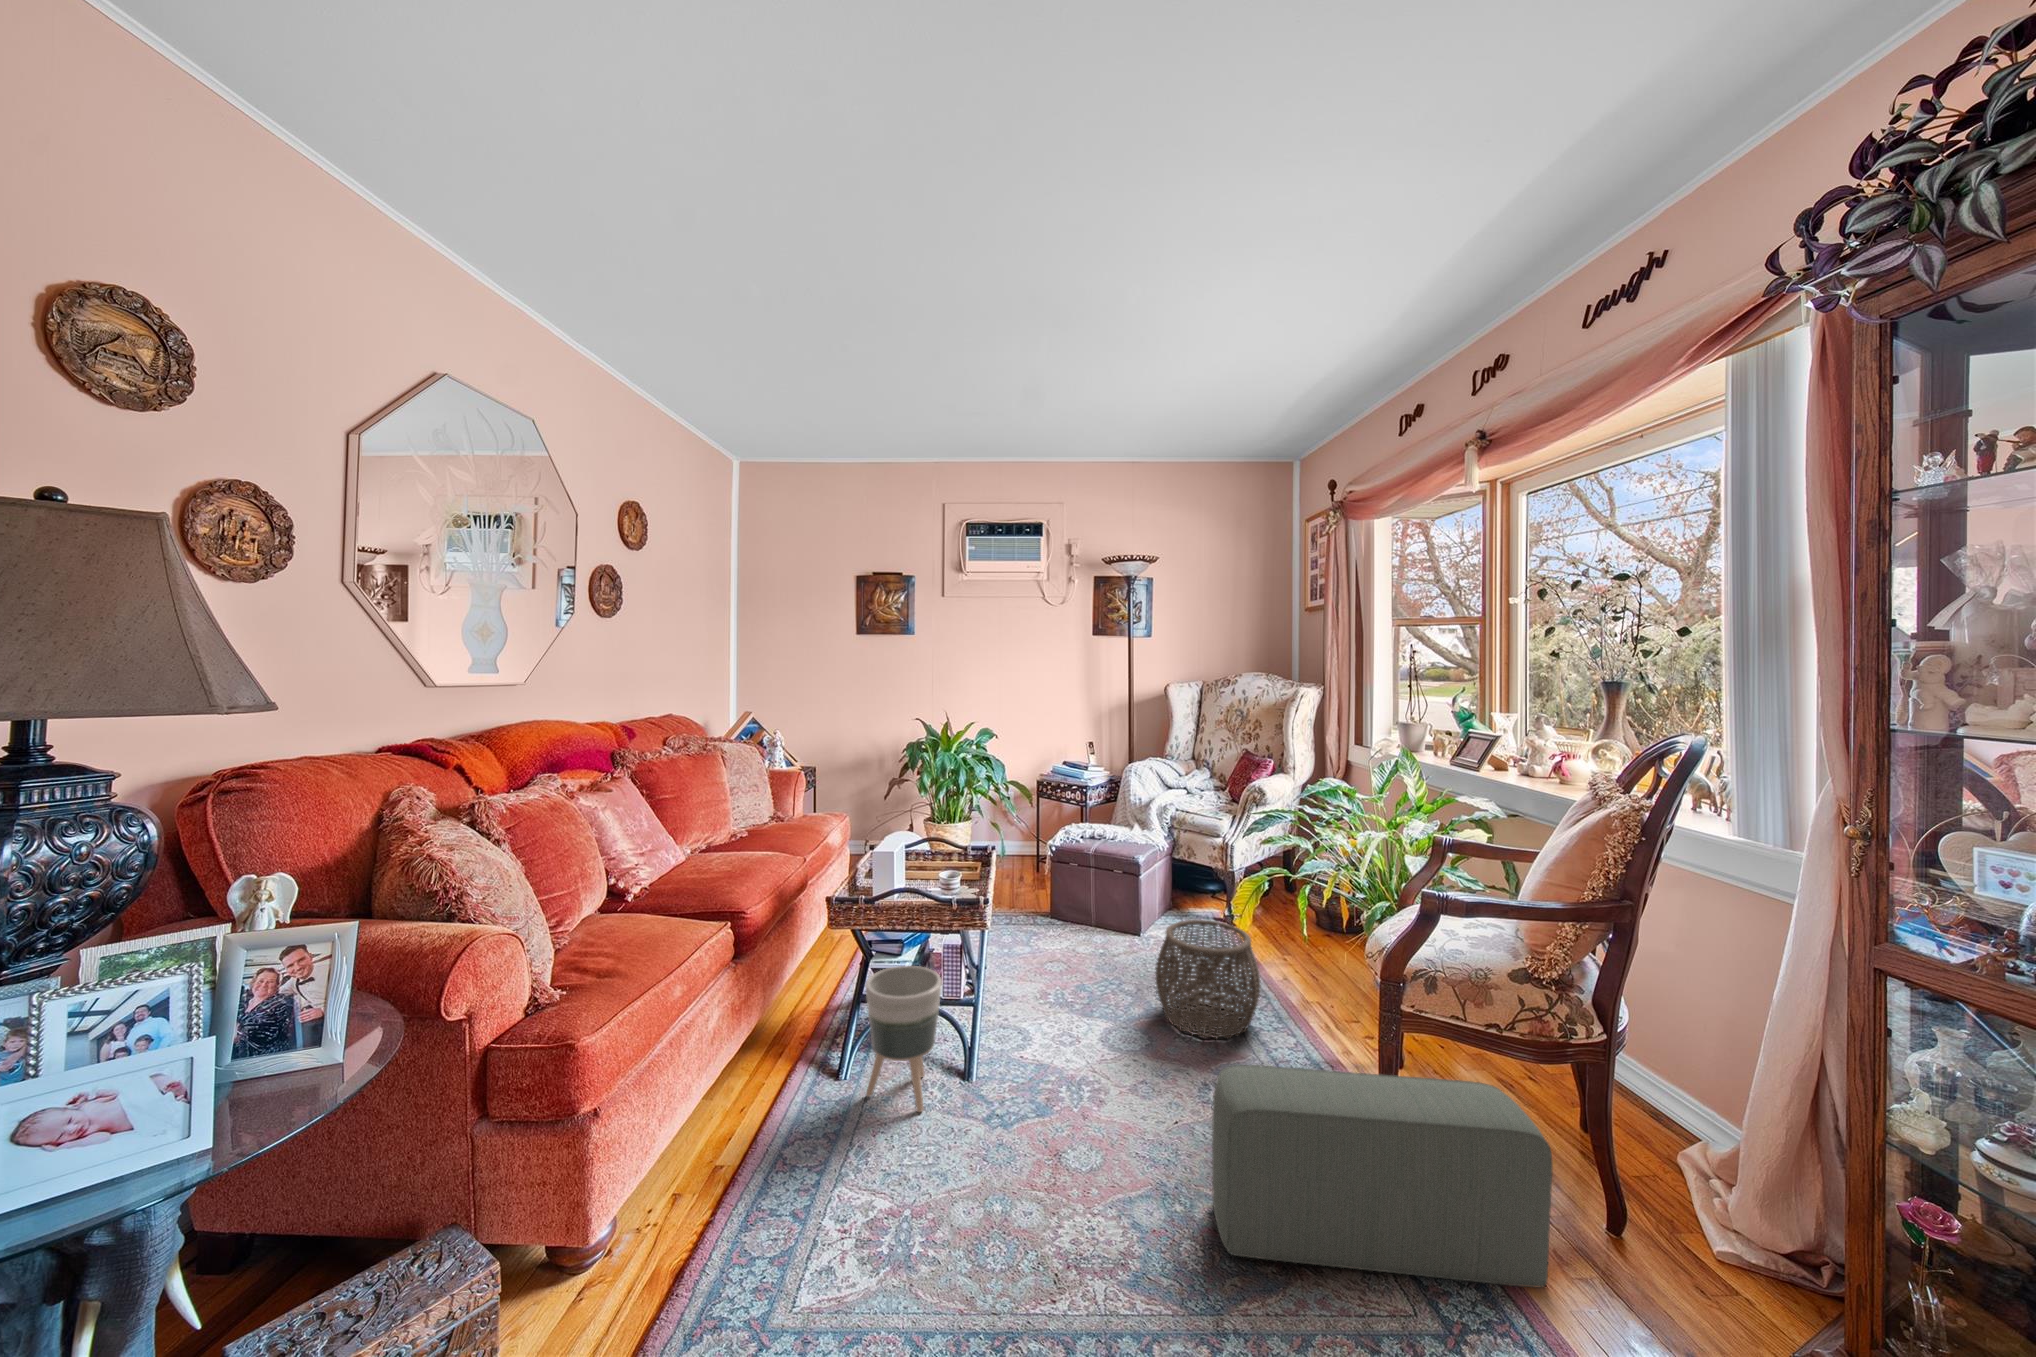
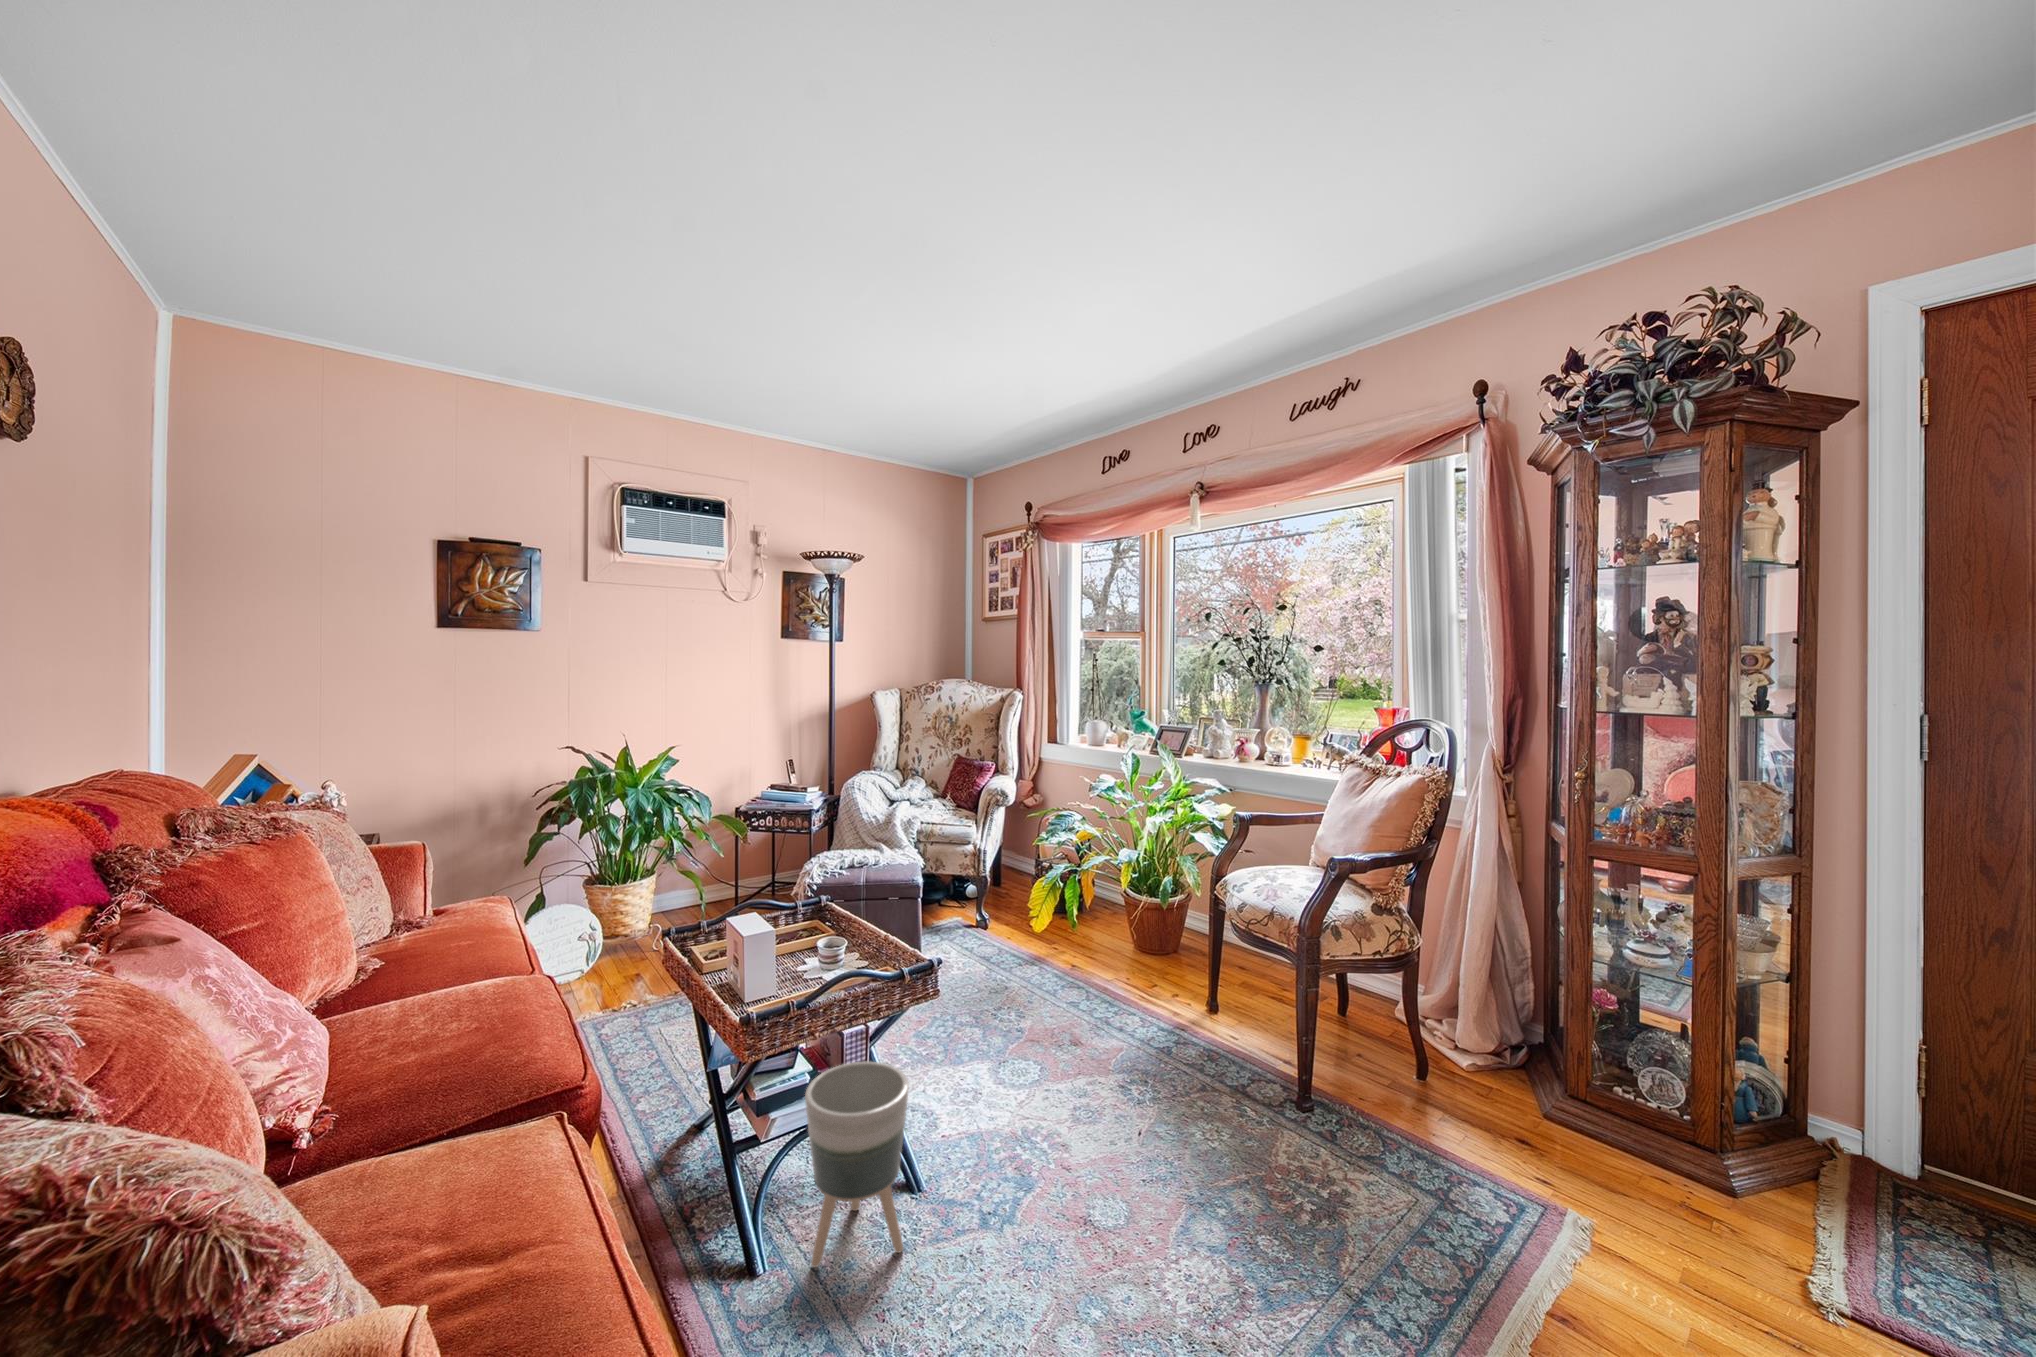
woven basket: present [1155,920,1261,1039] -> none [1017,926,1122,1048]
pouf: present [1212,1065,1553,1287] -> none [1245,1000,1471,1233]

